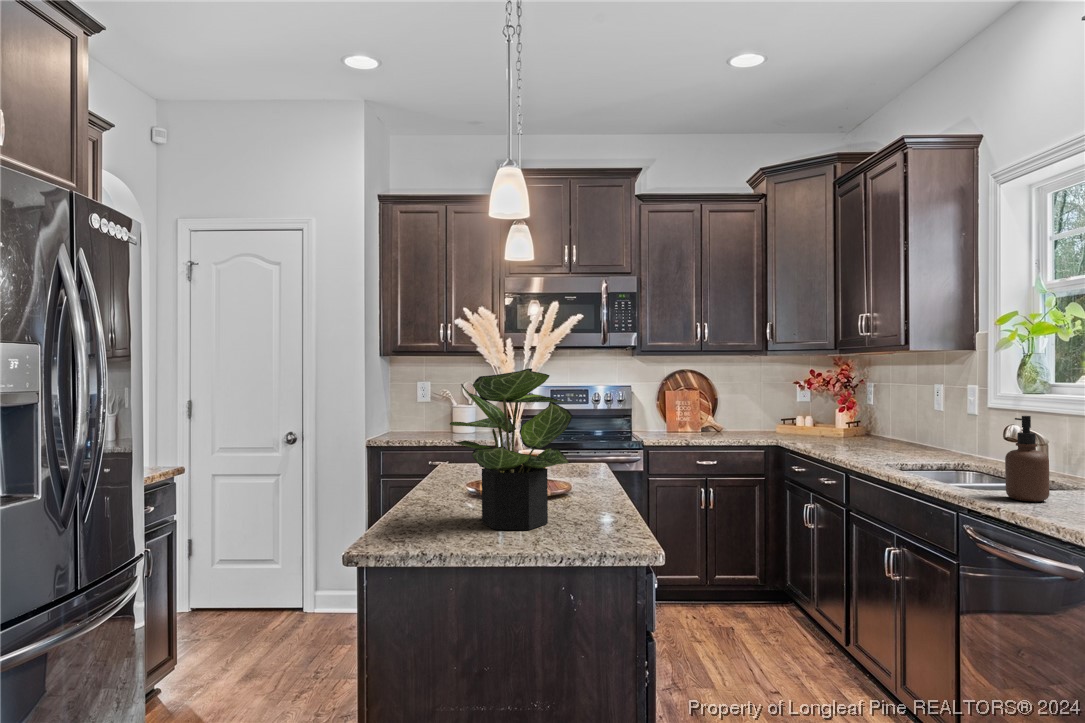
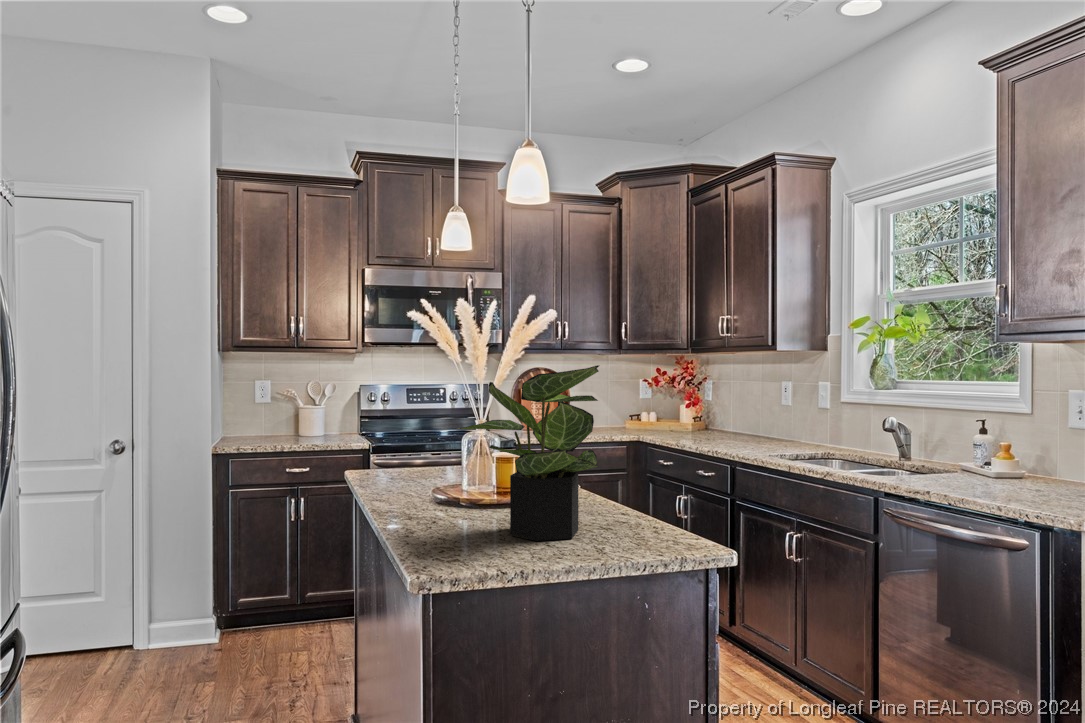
soap dispenser: present [1005,416,1049,502] -> none [906,408,941,481]

